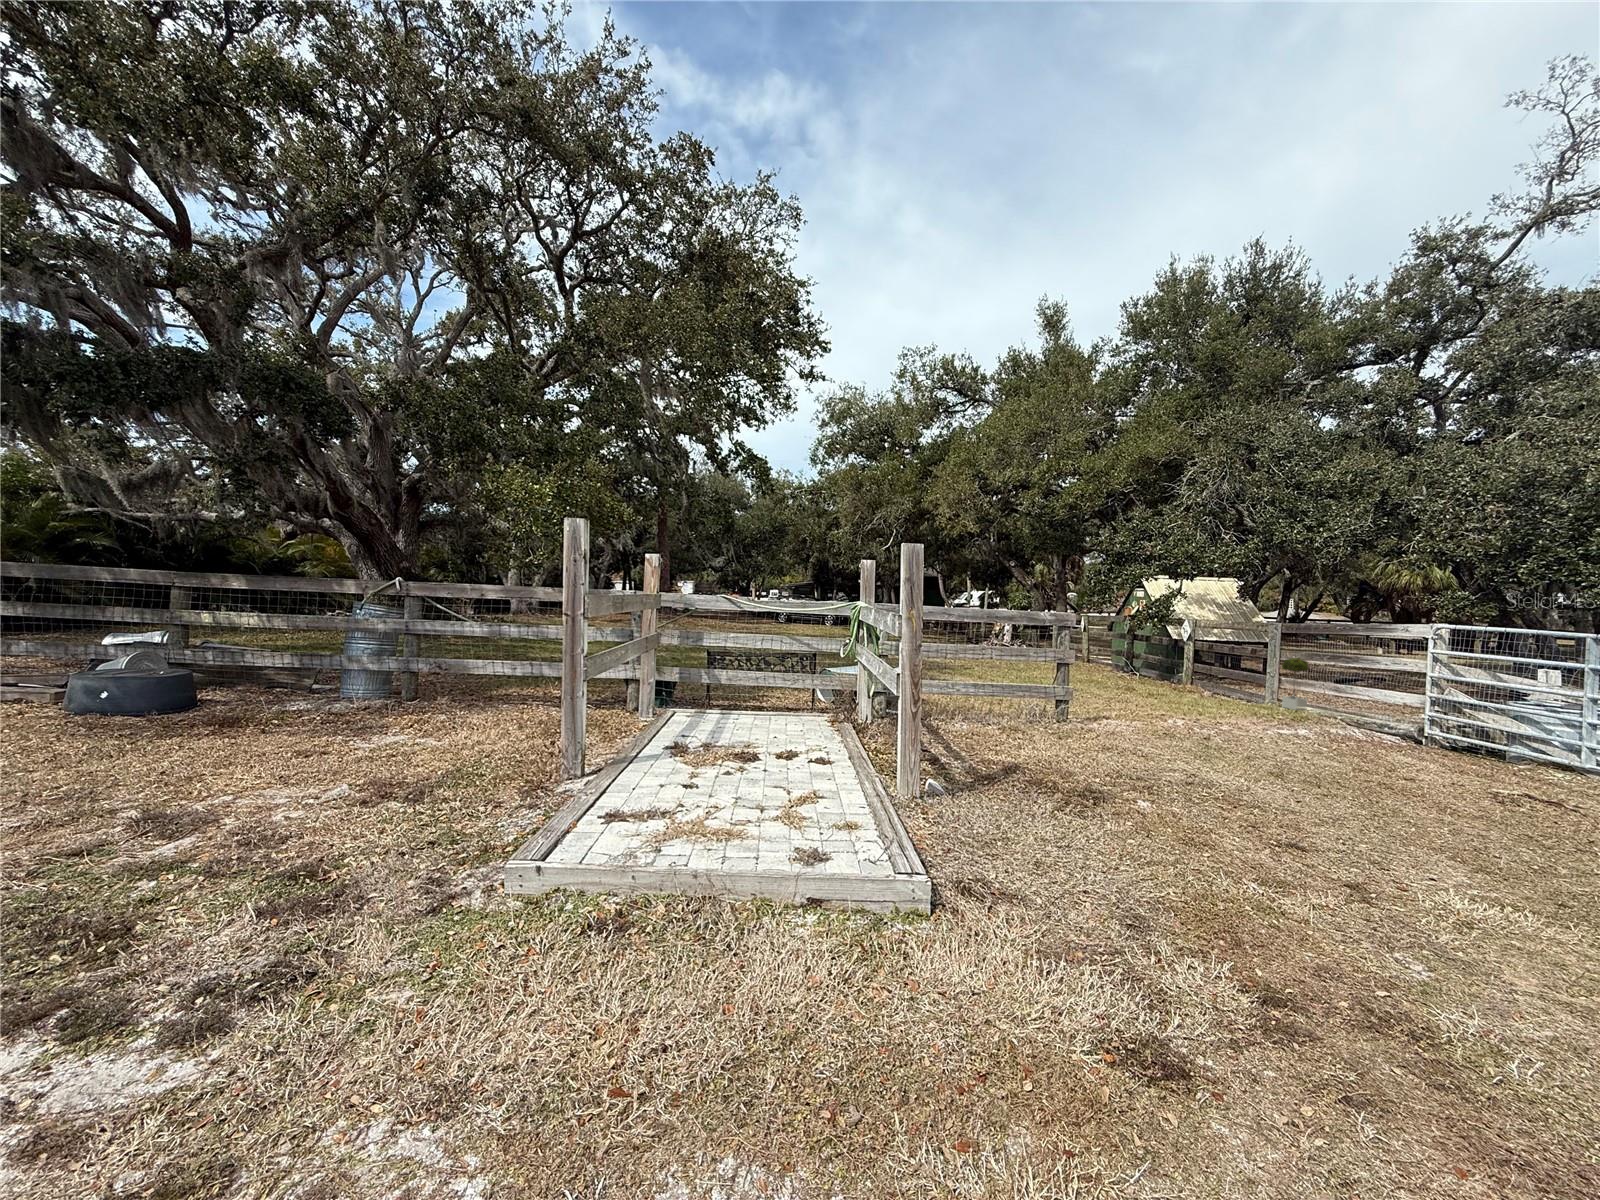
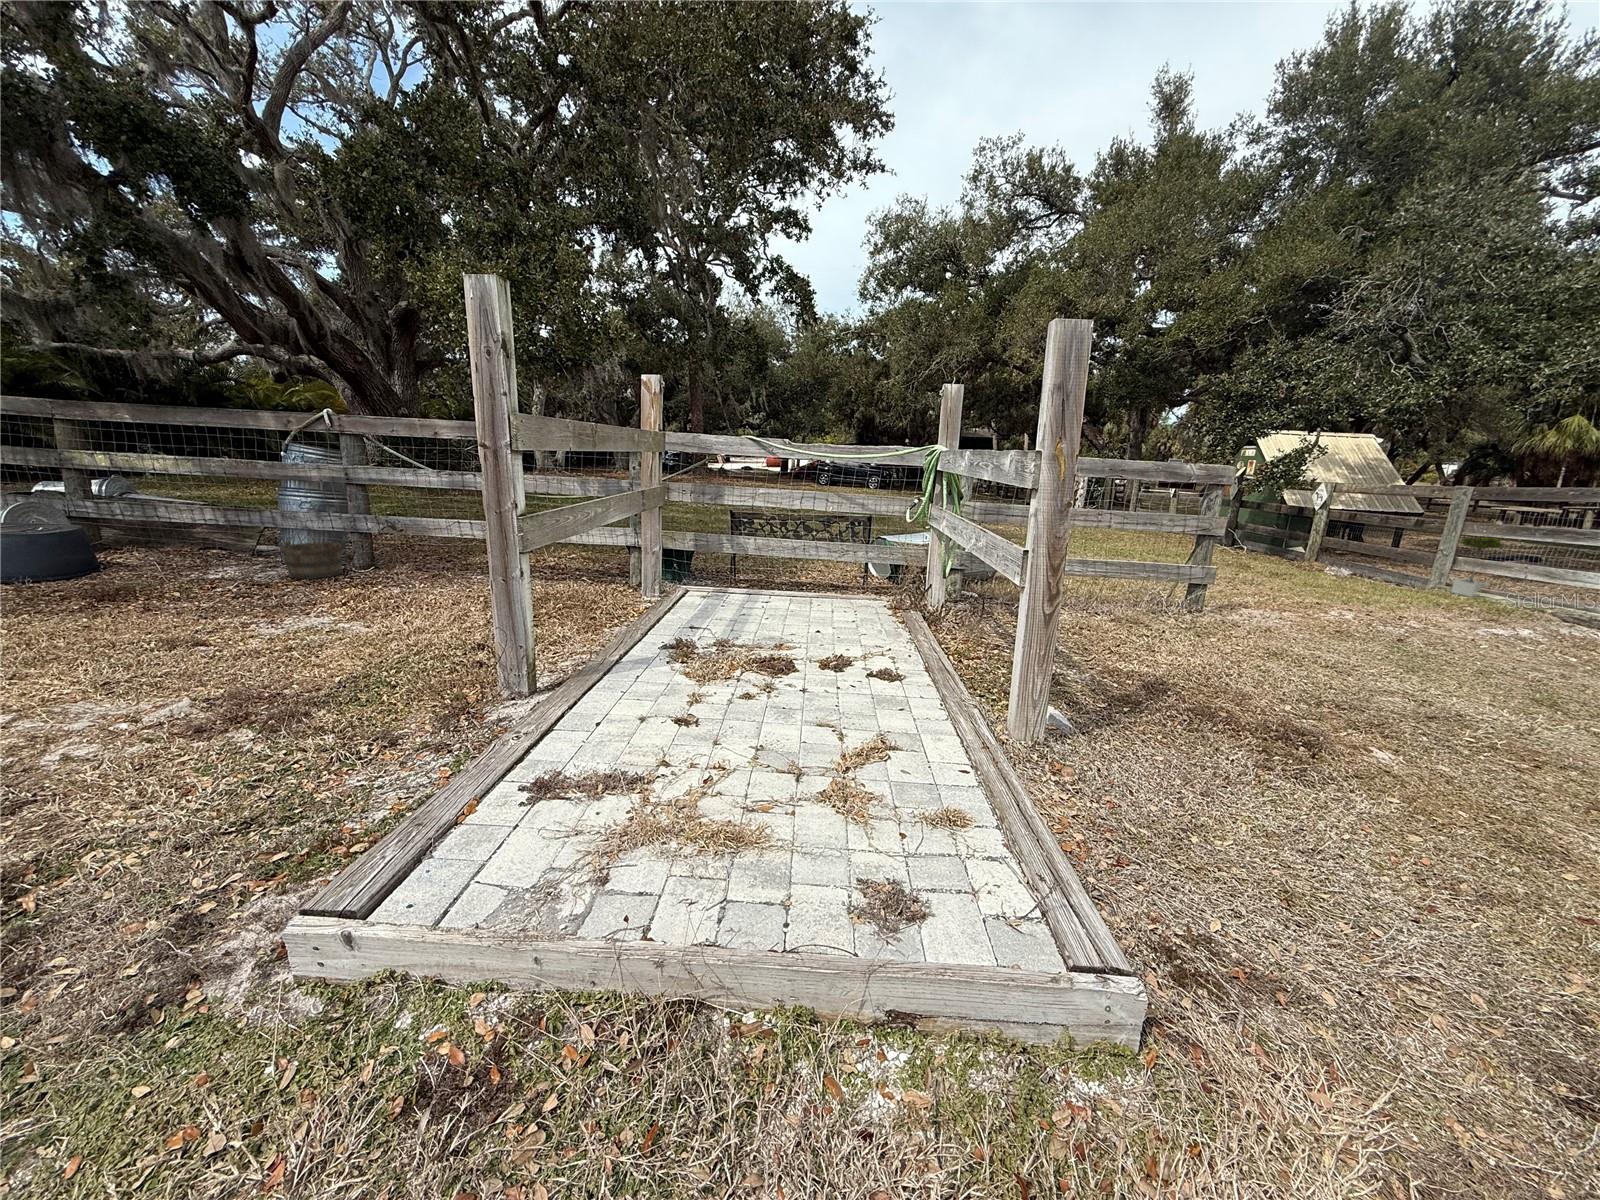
bucket: none [345,680,396,710] -> present [275,541,343,579]

